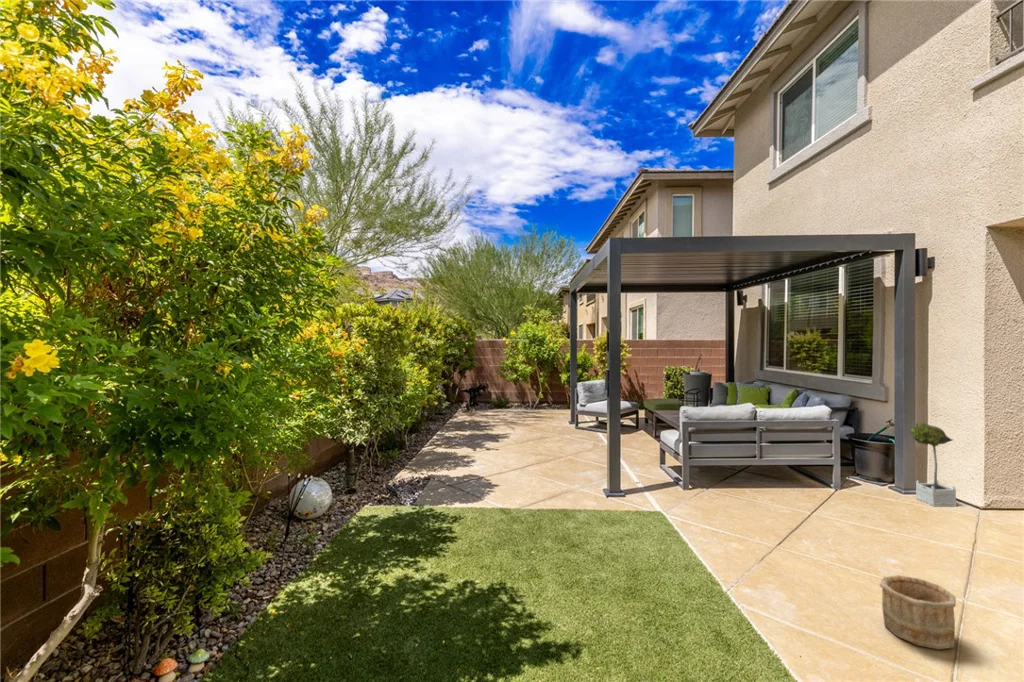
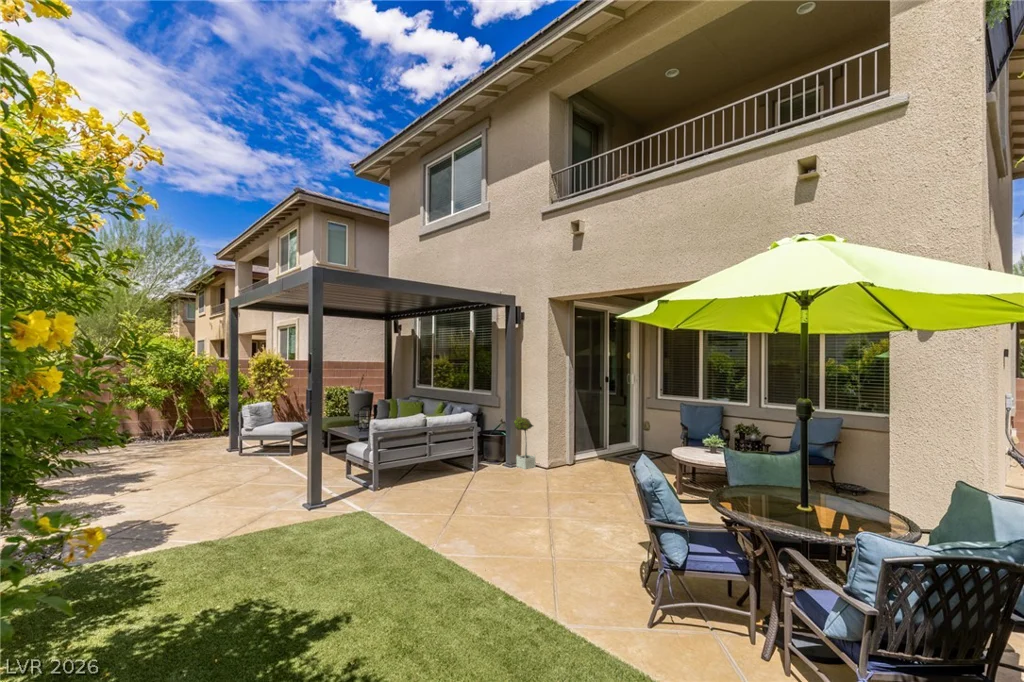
wooden bucket: present [880,575,956,649] -> none [517,505,550,542]

